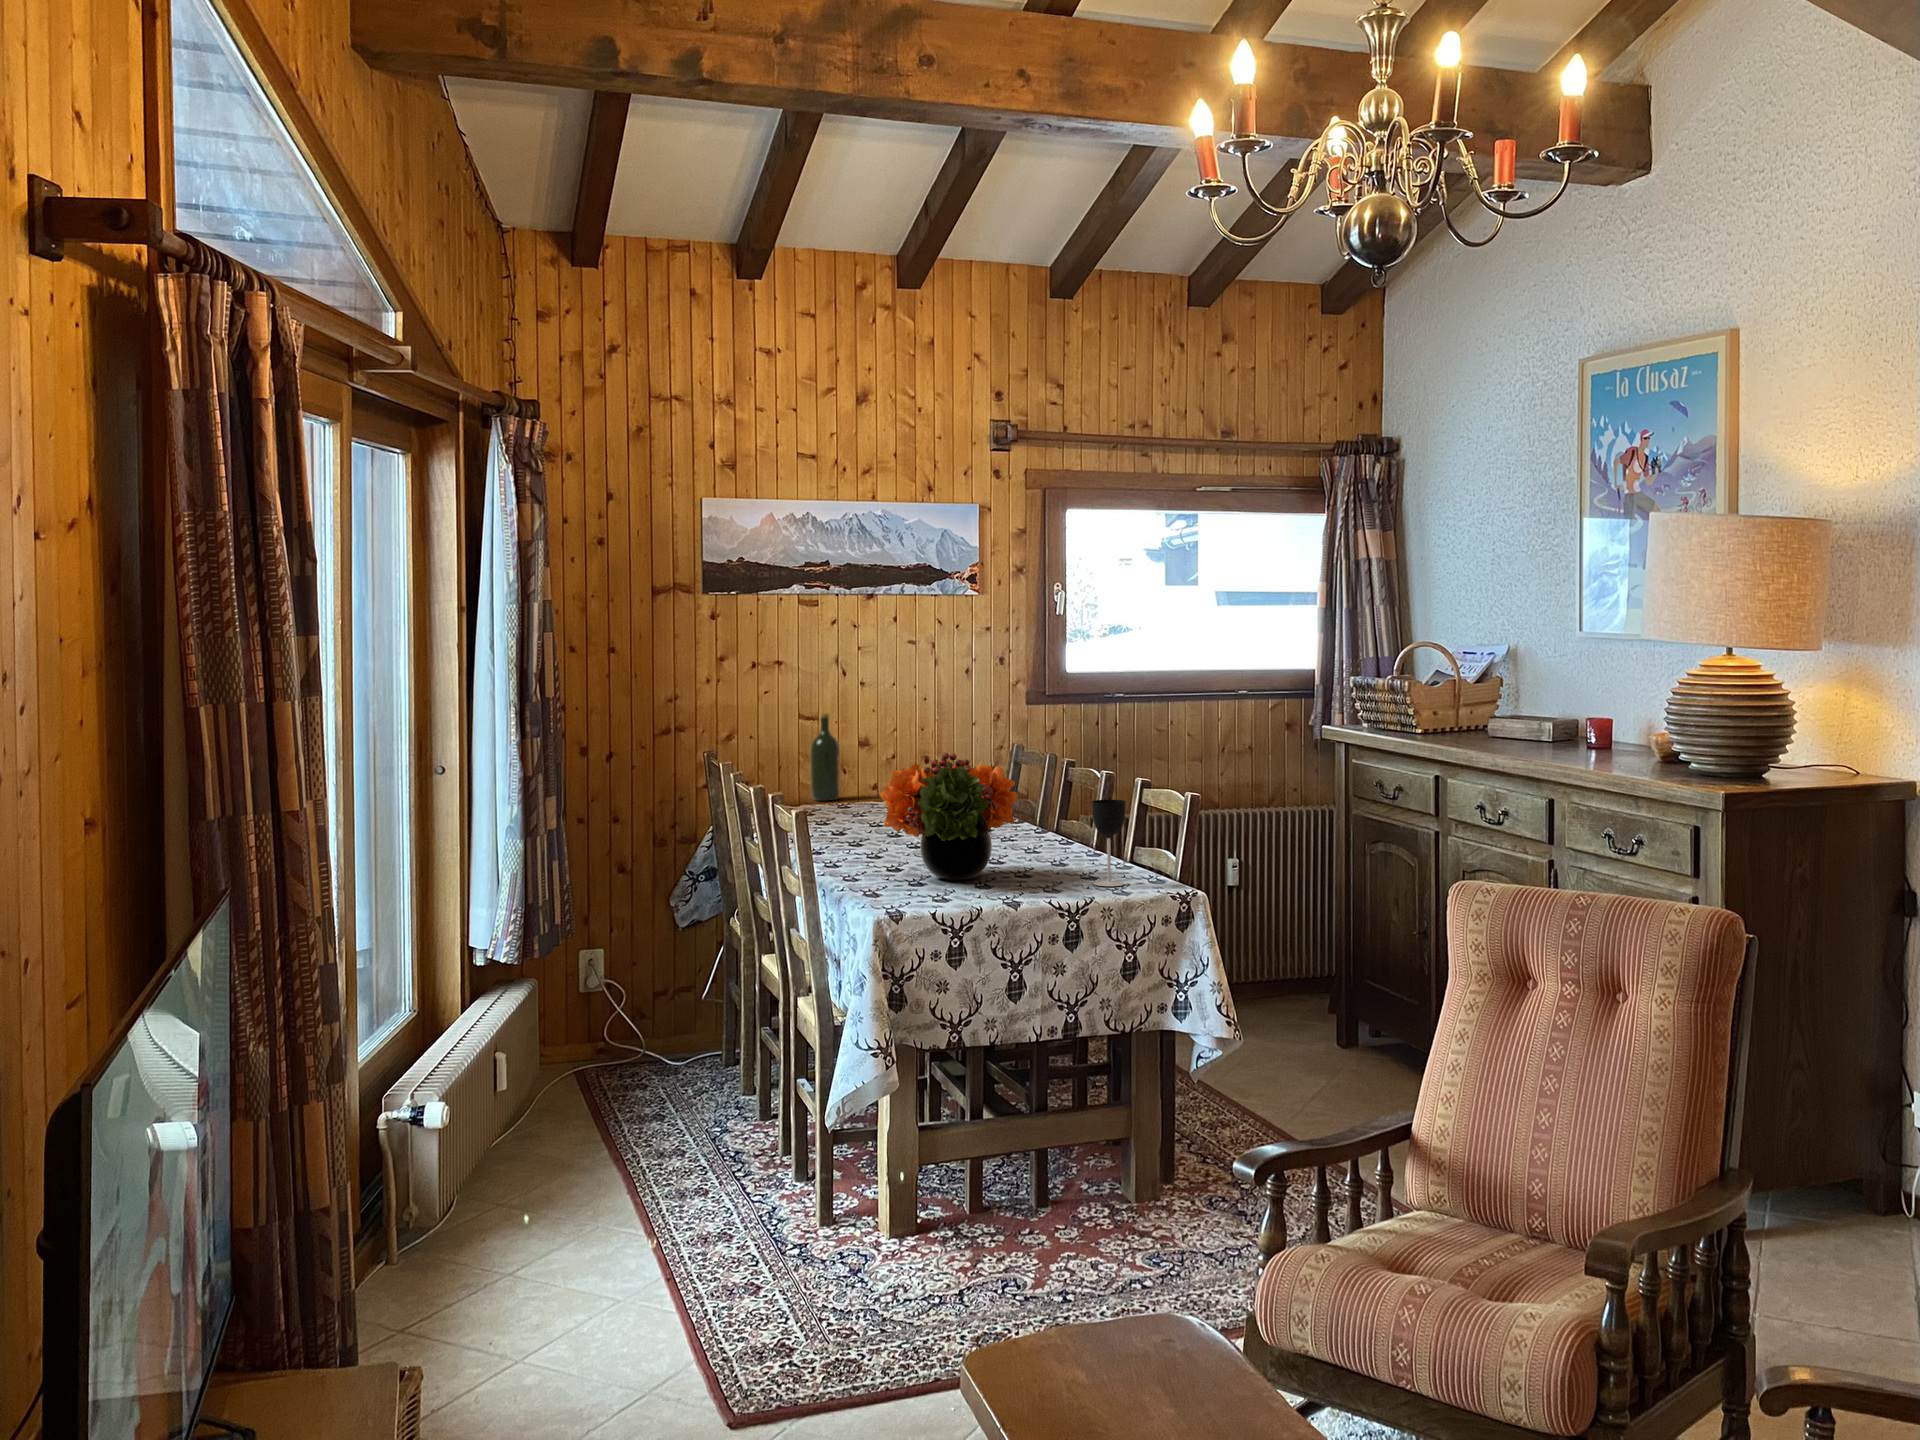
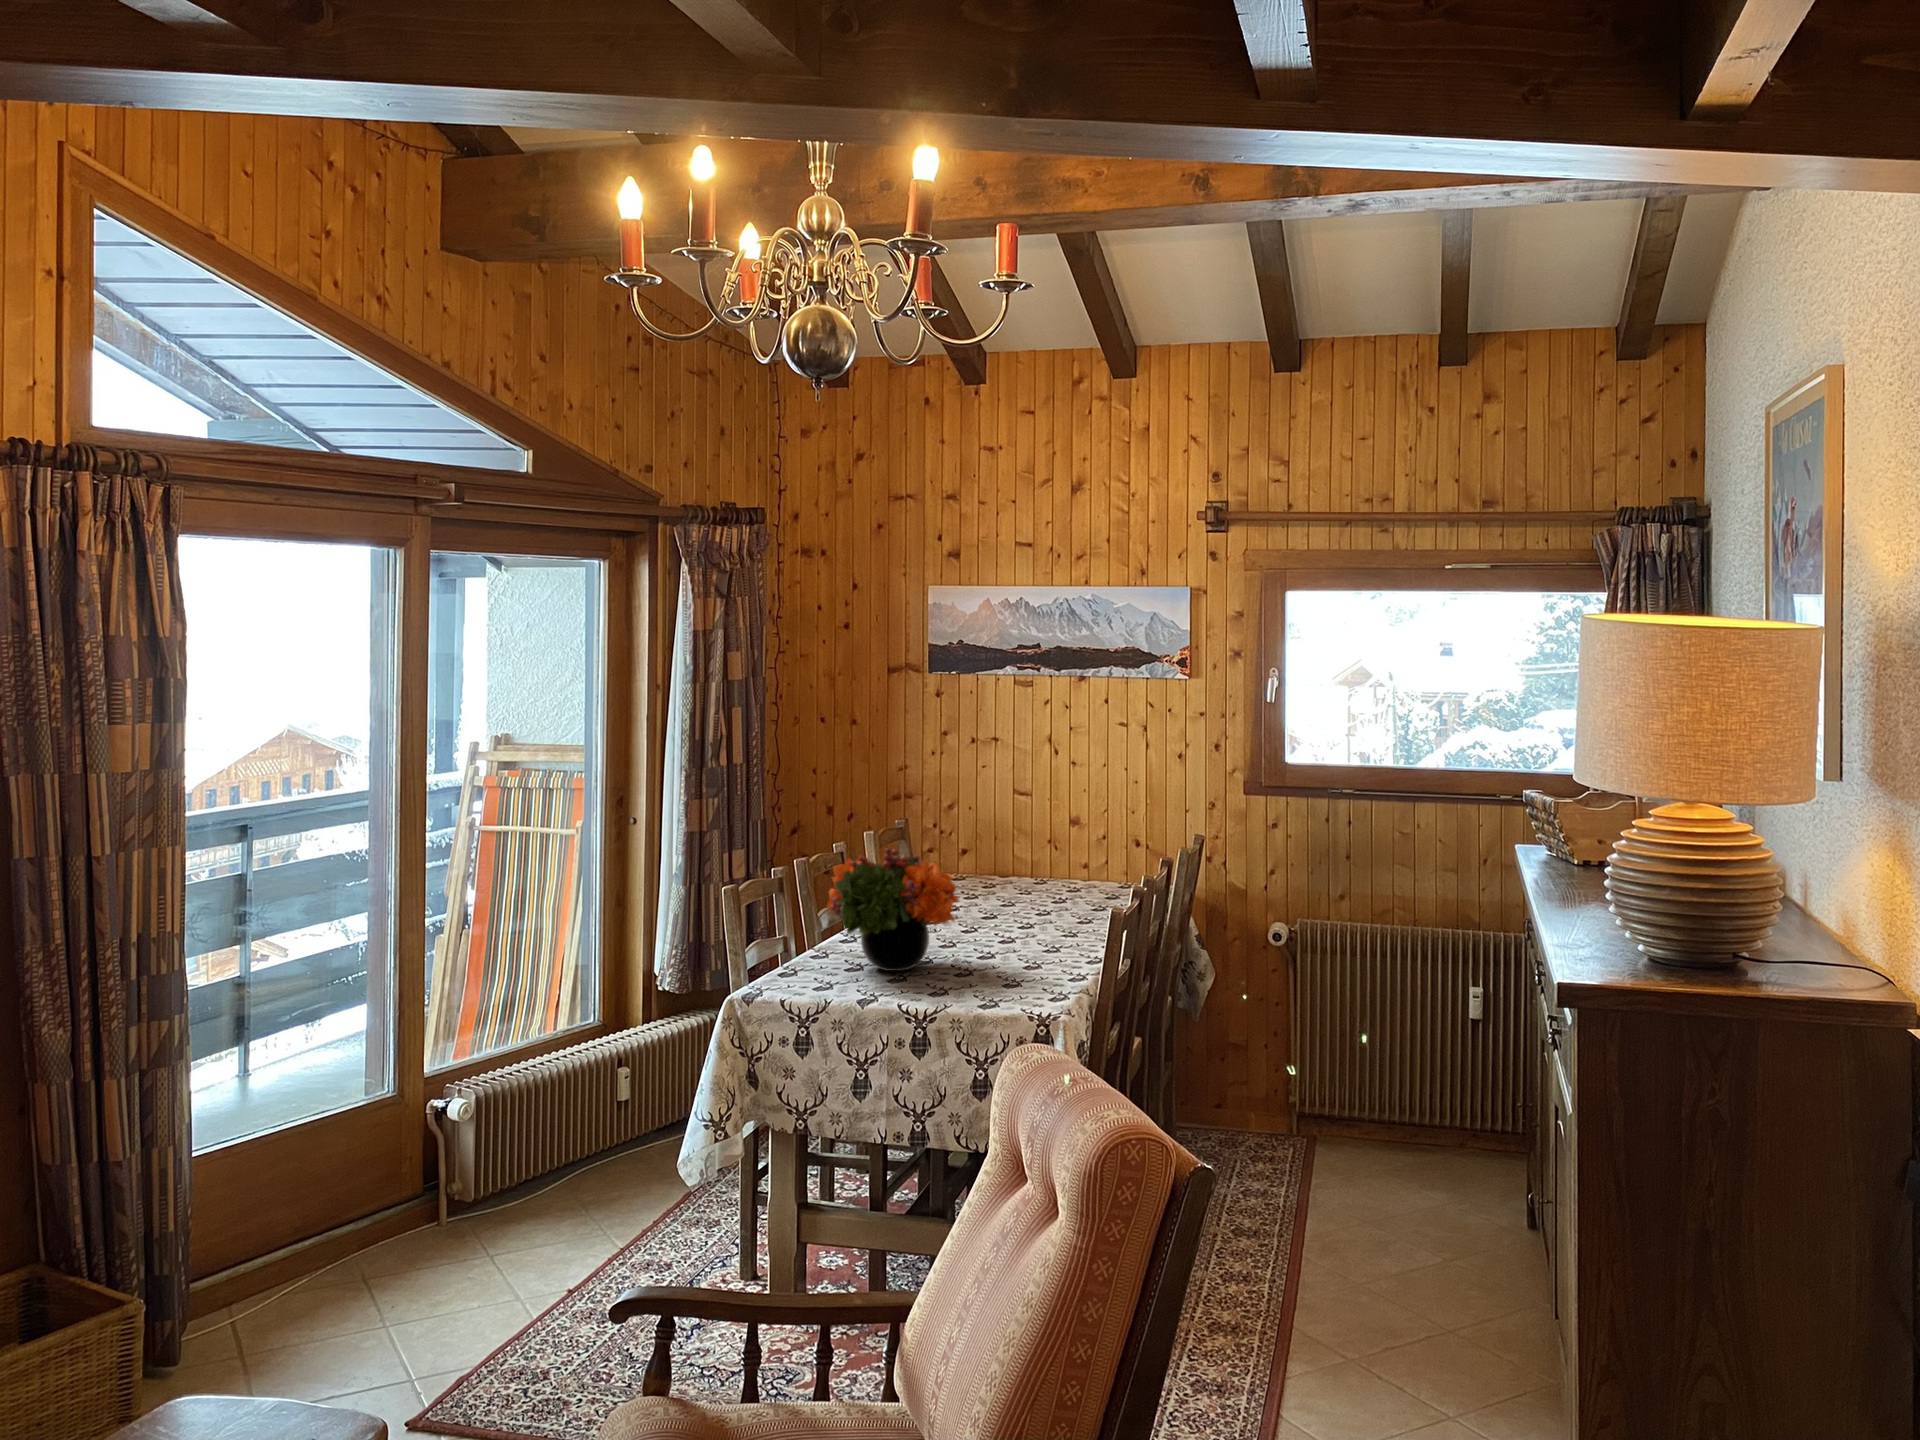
wine bottle: present [810,713,840,801] -> none [1016,788,1044,871]
wine glass: present [1092,800,1126,886] -> none [983,908,1018,998]

